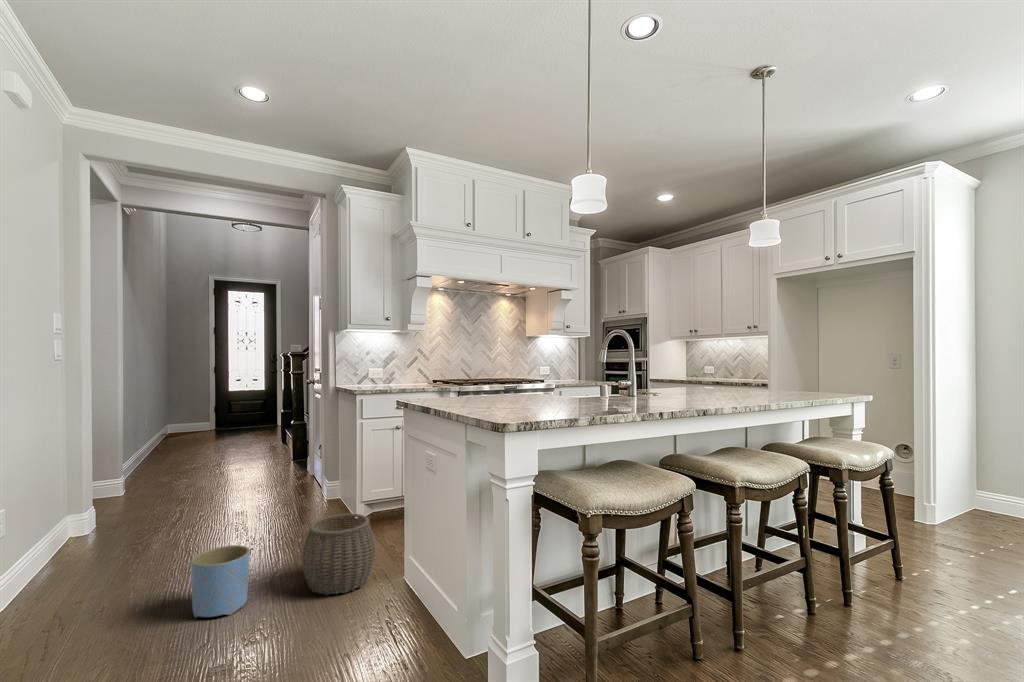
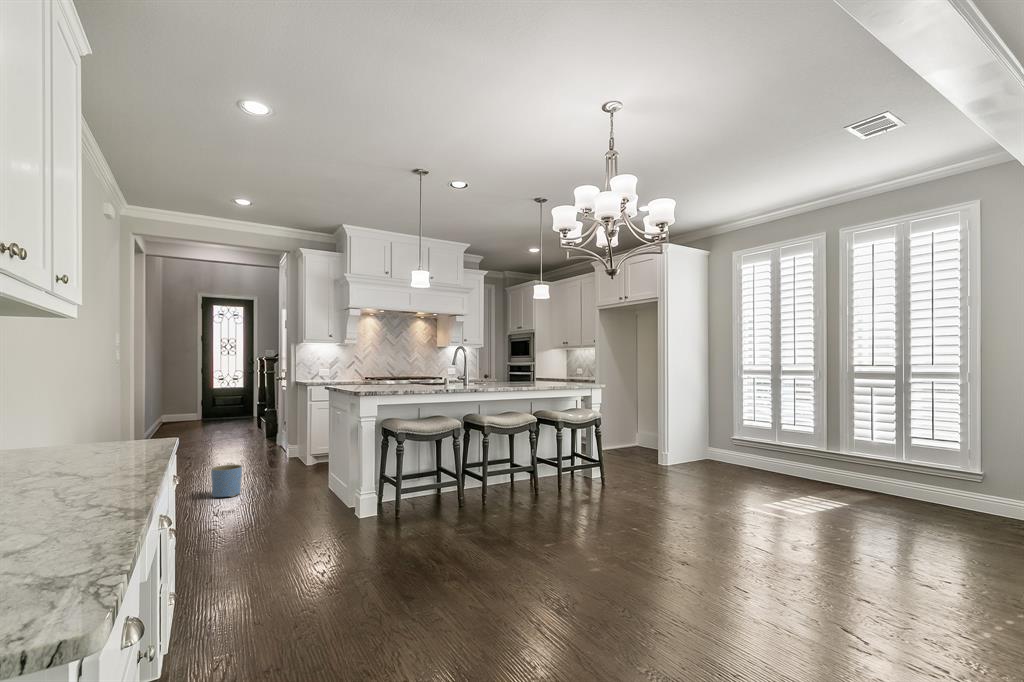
woven basket: present [302,513,376,595] -> none [270,452,313,491]

